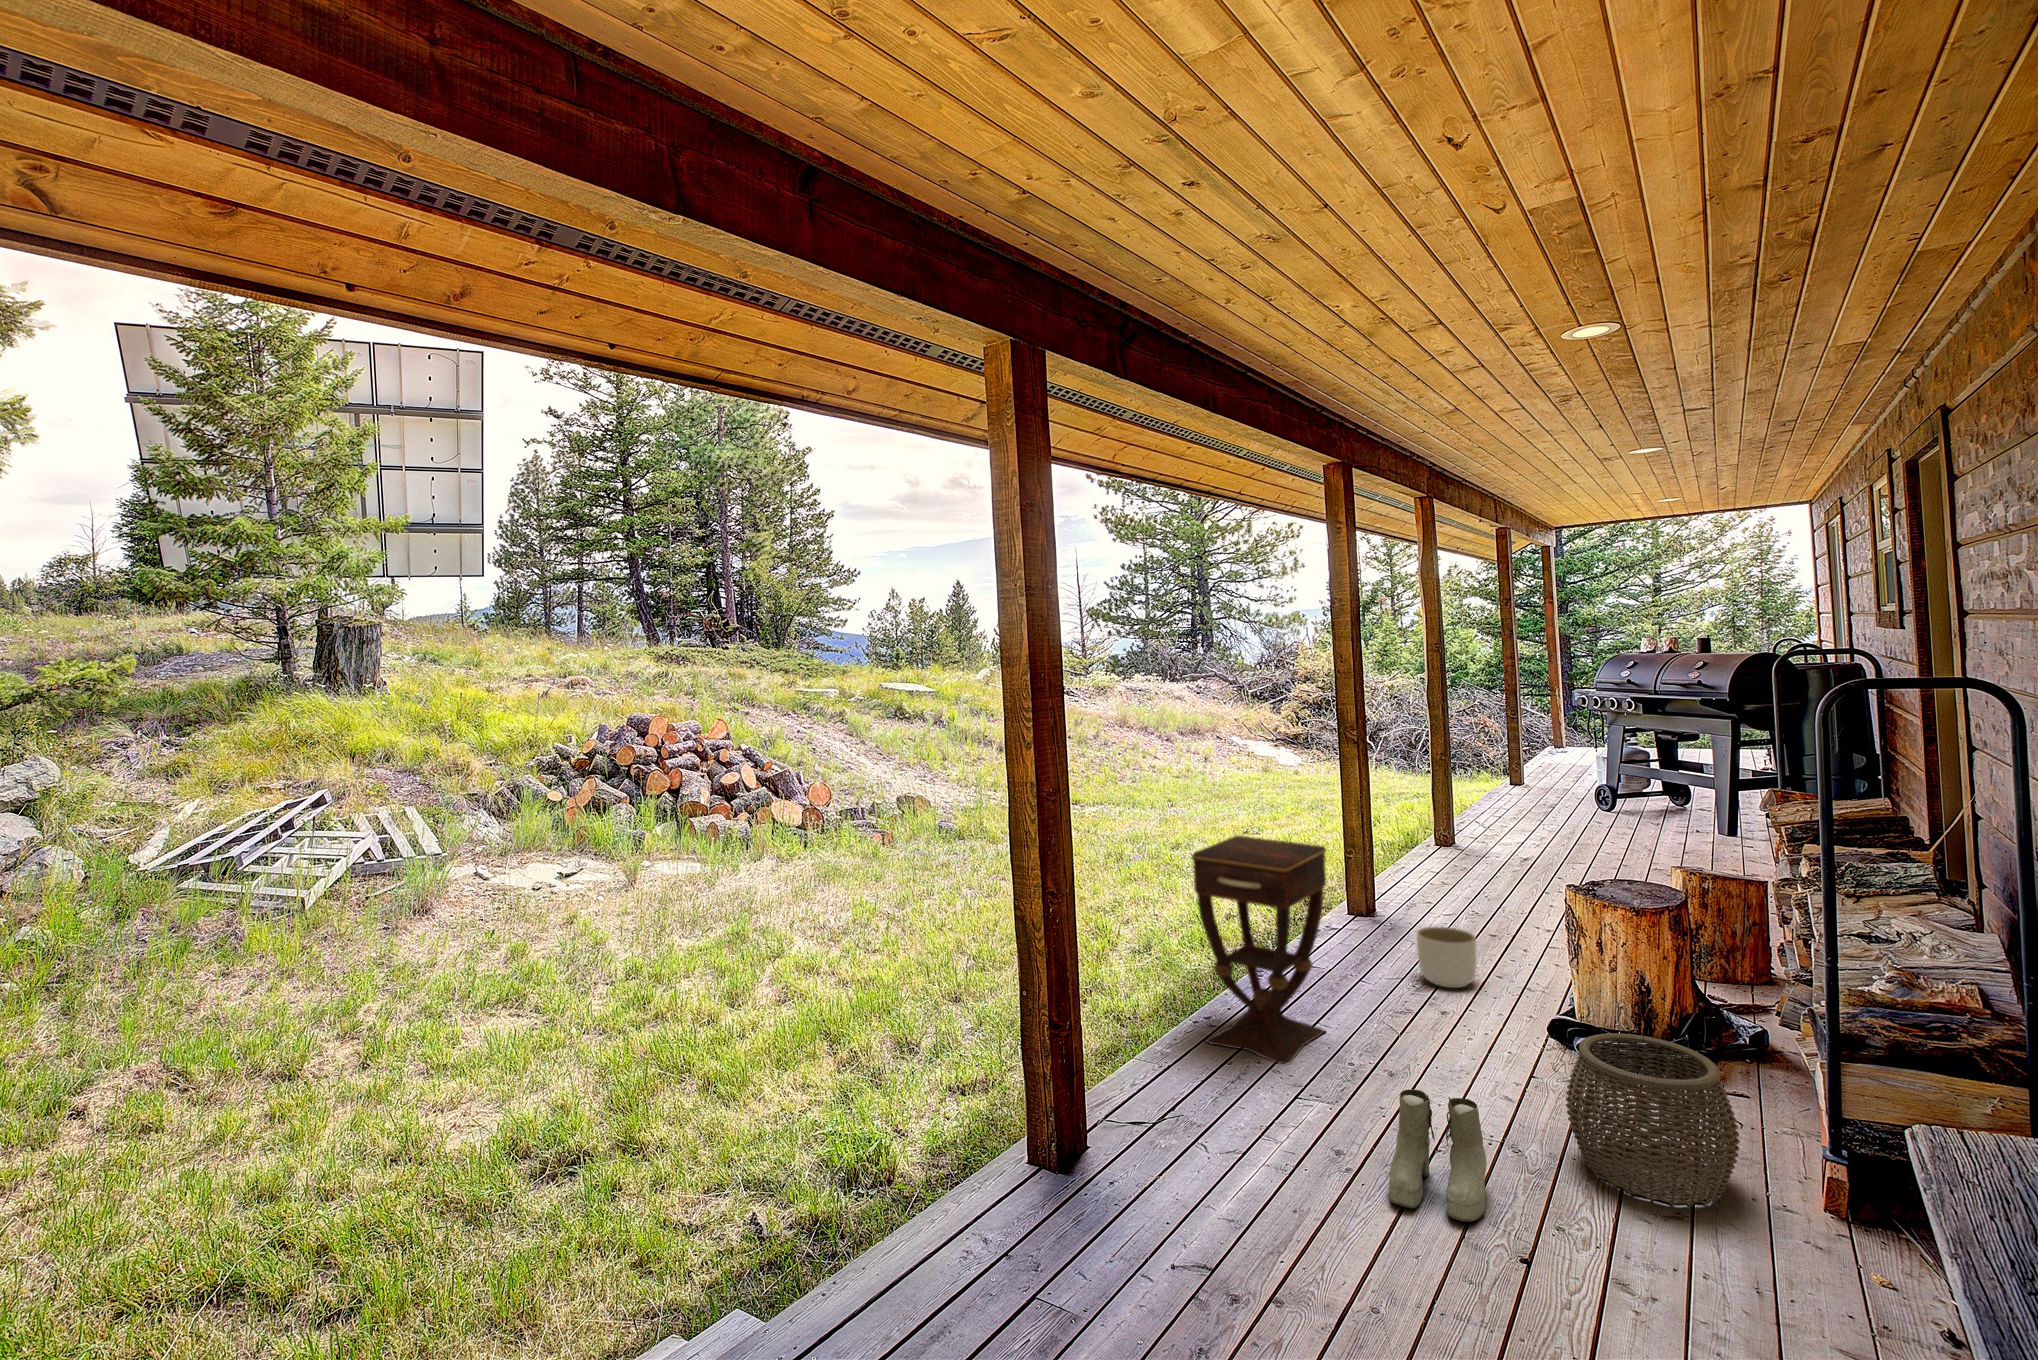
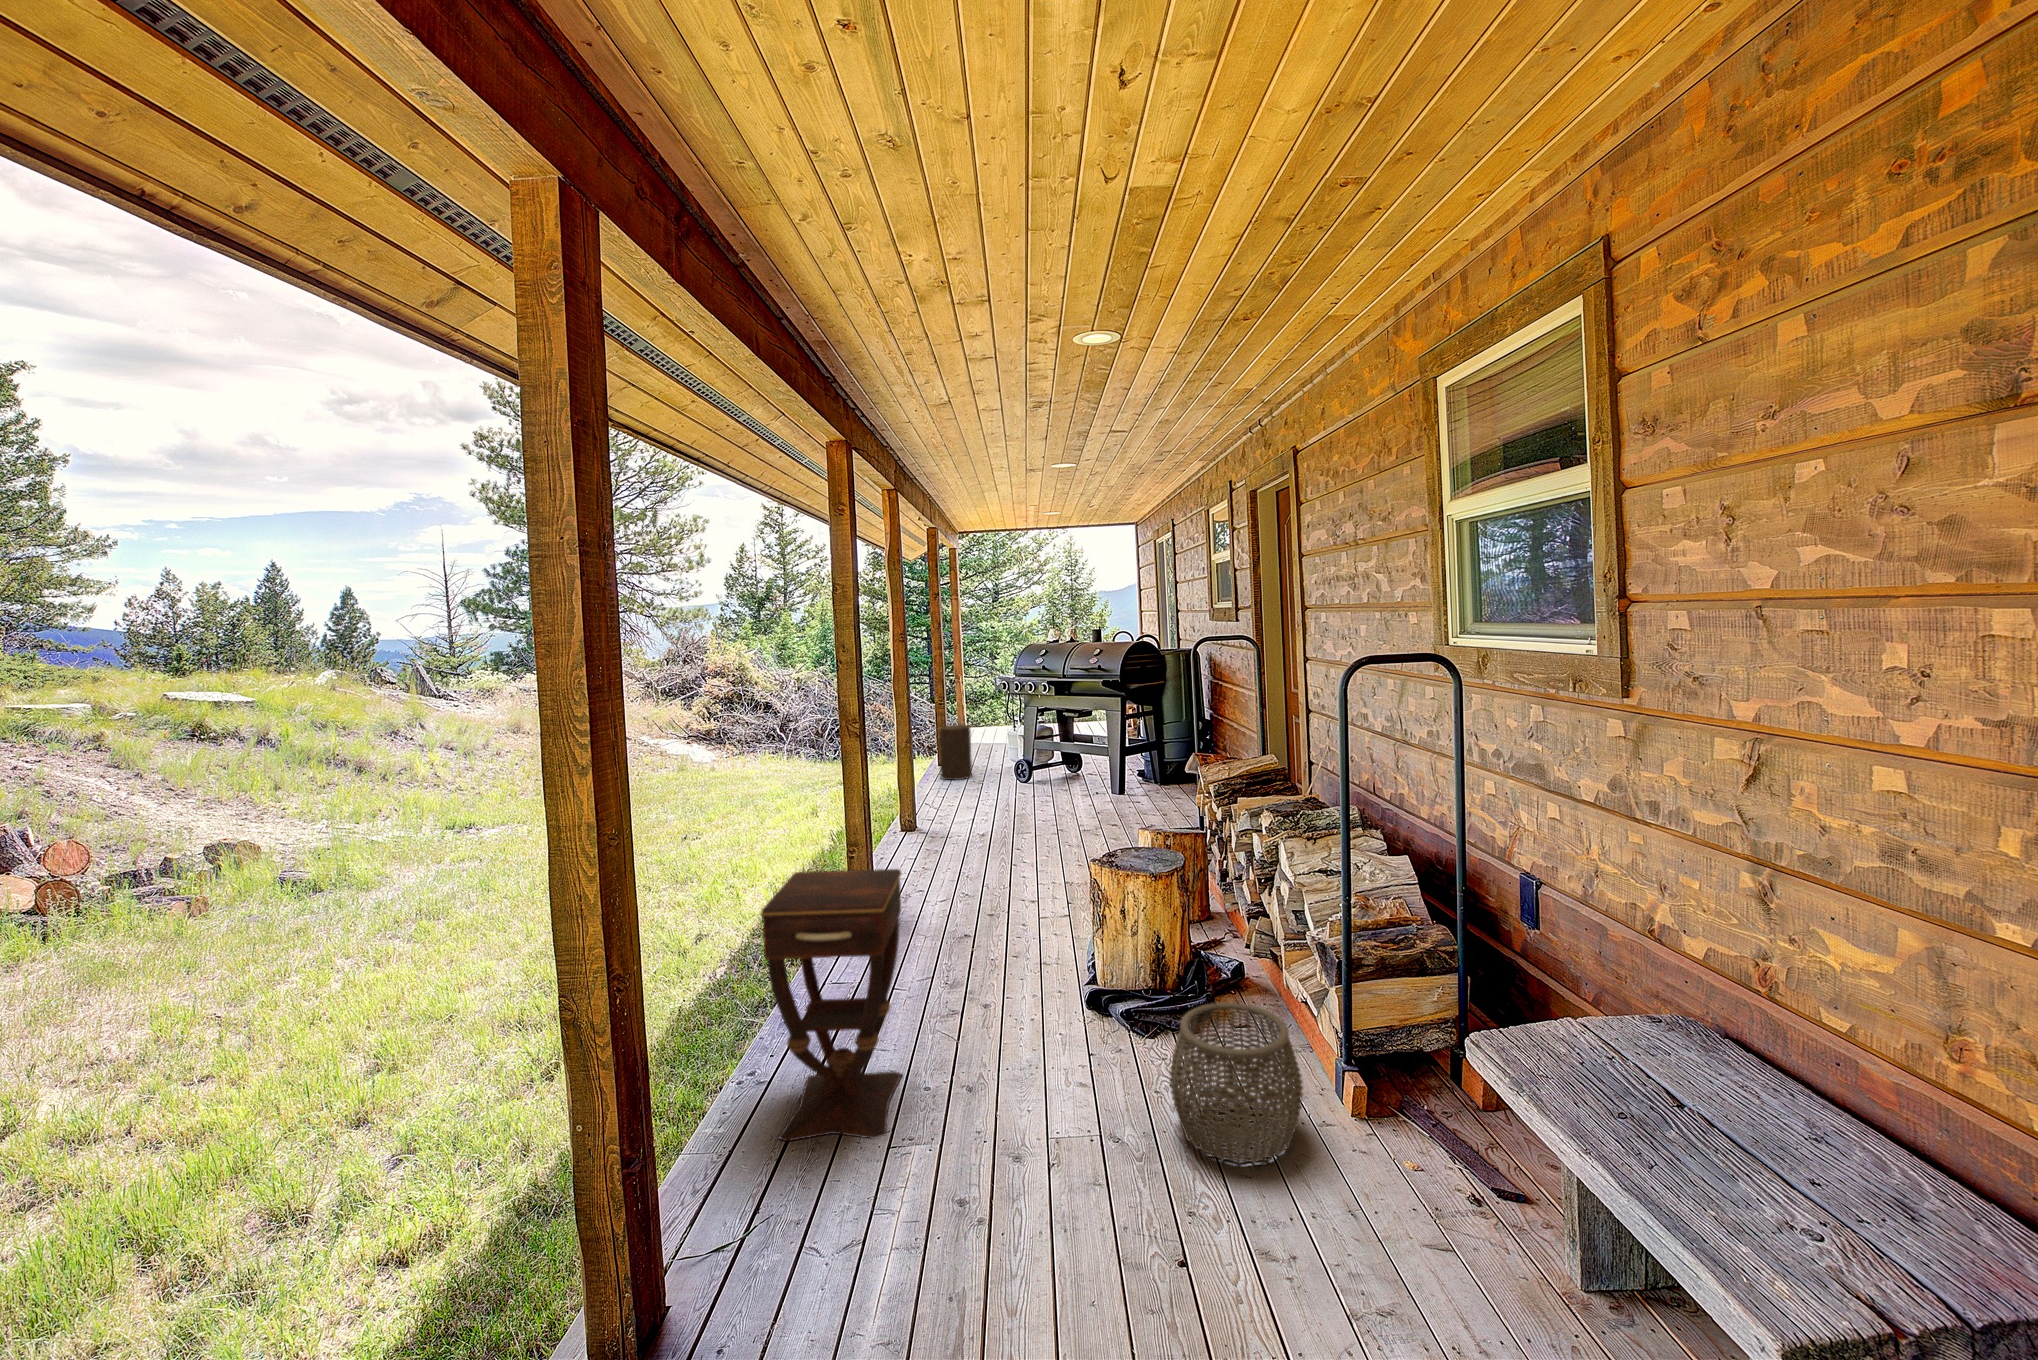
stool: none [1522,746,1567,811] -> present [939,725,972,780]
planter: present [1417,927,1476,988] -> none [951,919,1003,981]
boots: present [1389,1089,1486,1222] -> none [1061,1131,1158,1289]

